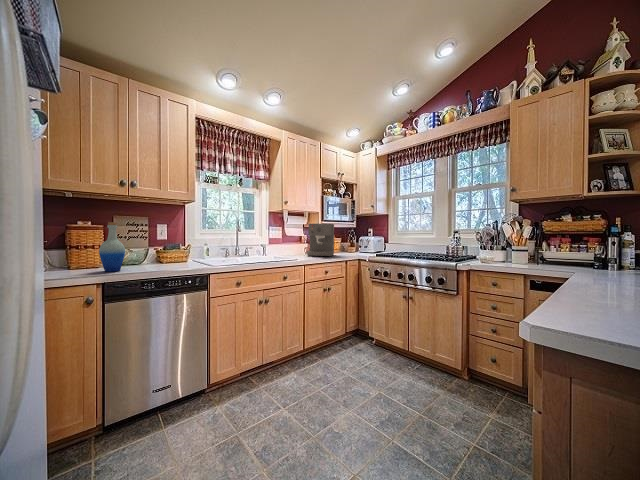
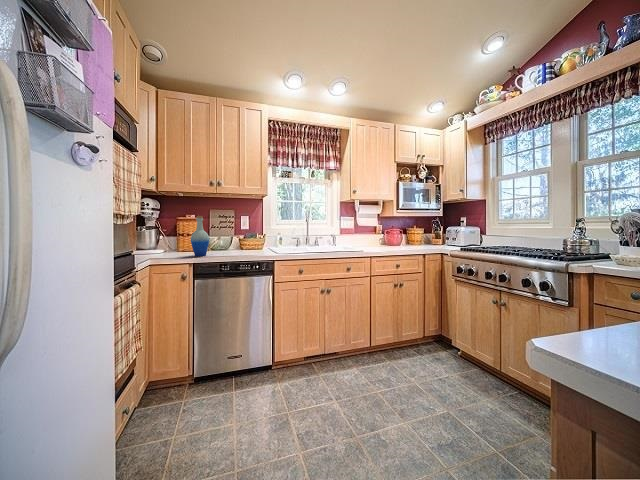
coffee maker: present [307,224,334,257] -> none [379,213,411,248]

